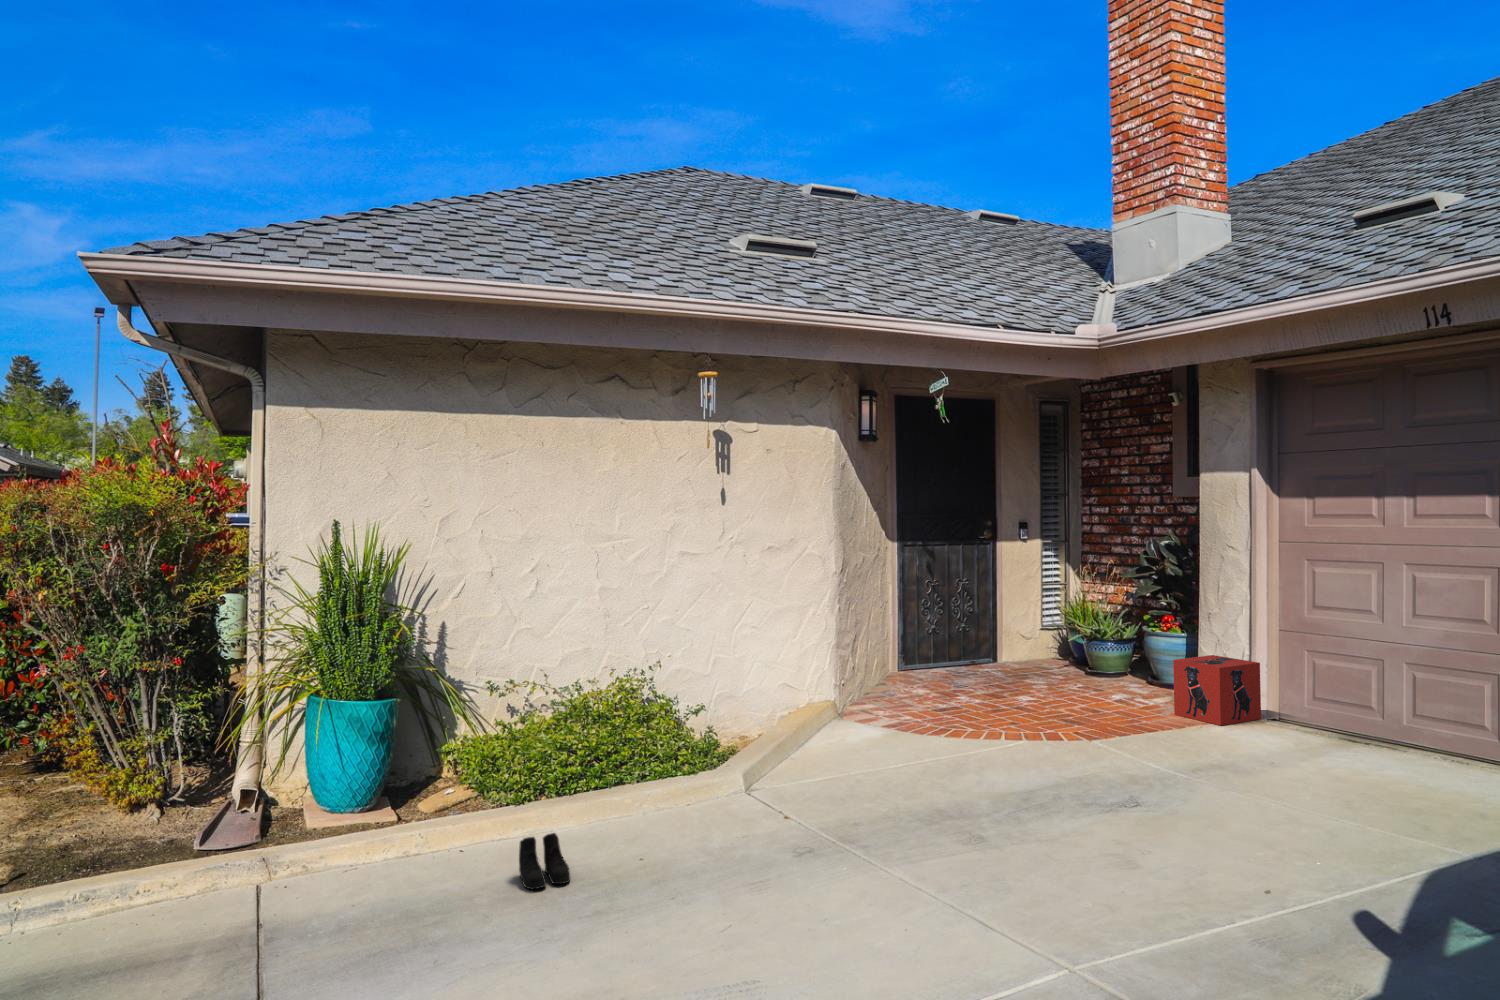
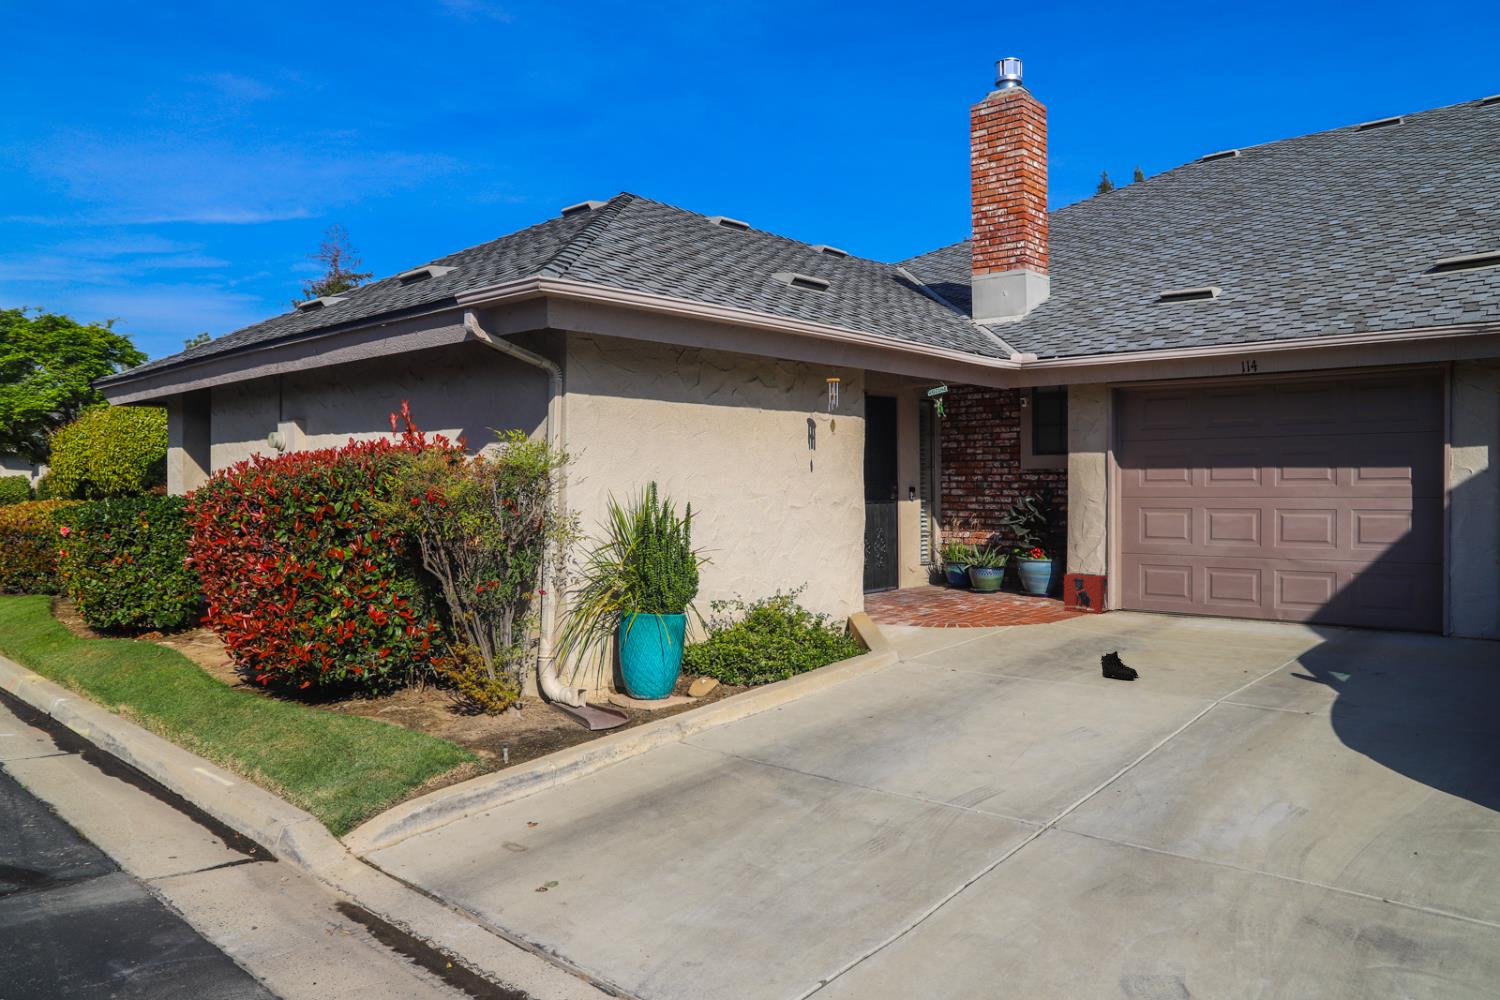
boots: present [519,833,570,889] -> present [1100,651,1138,680]

